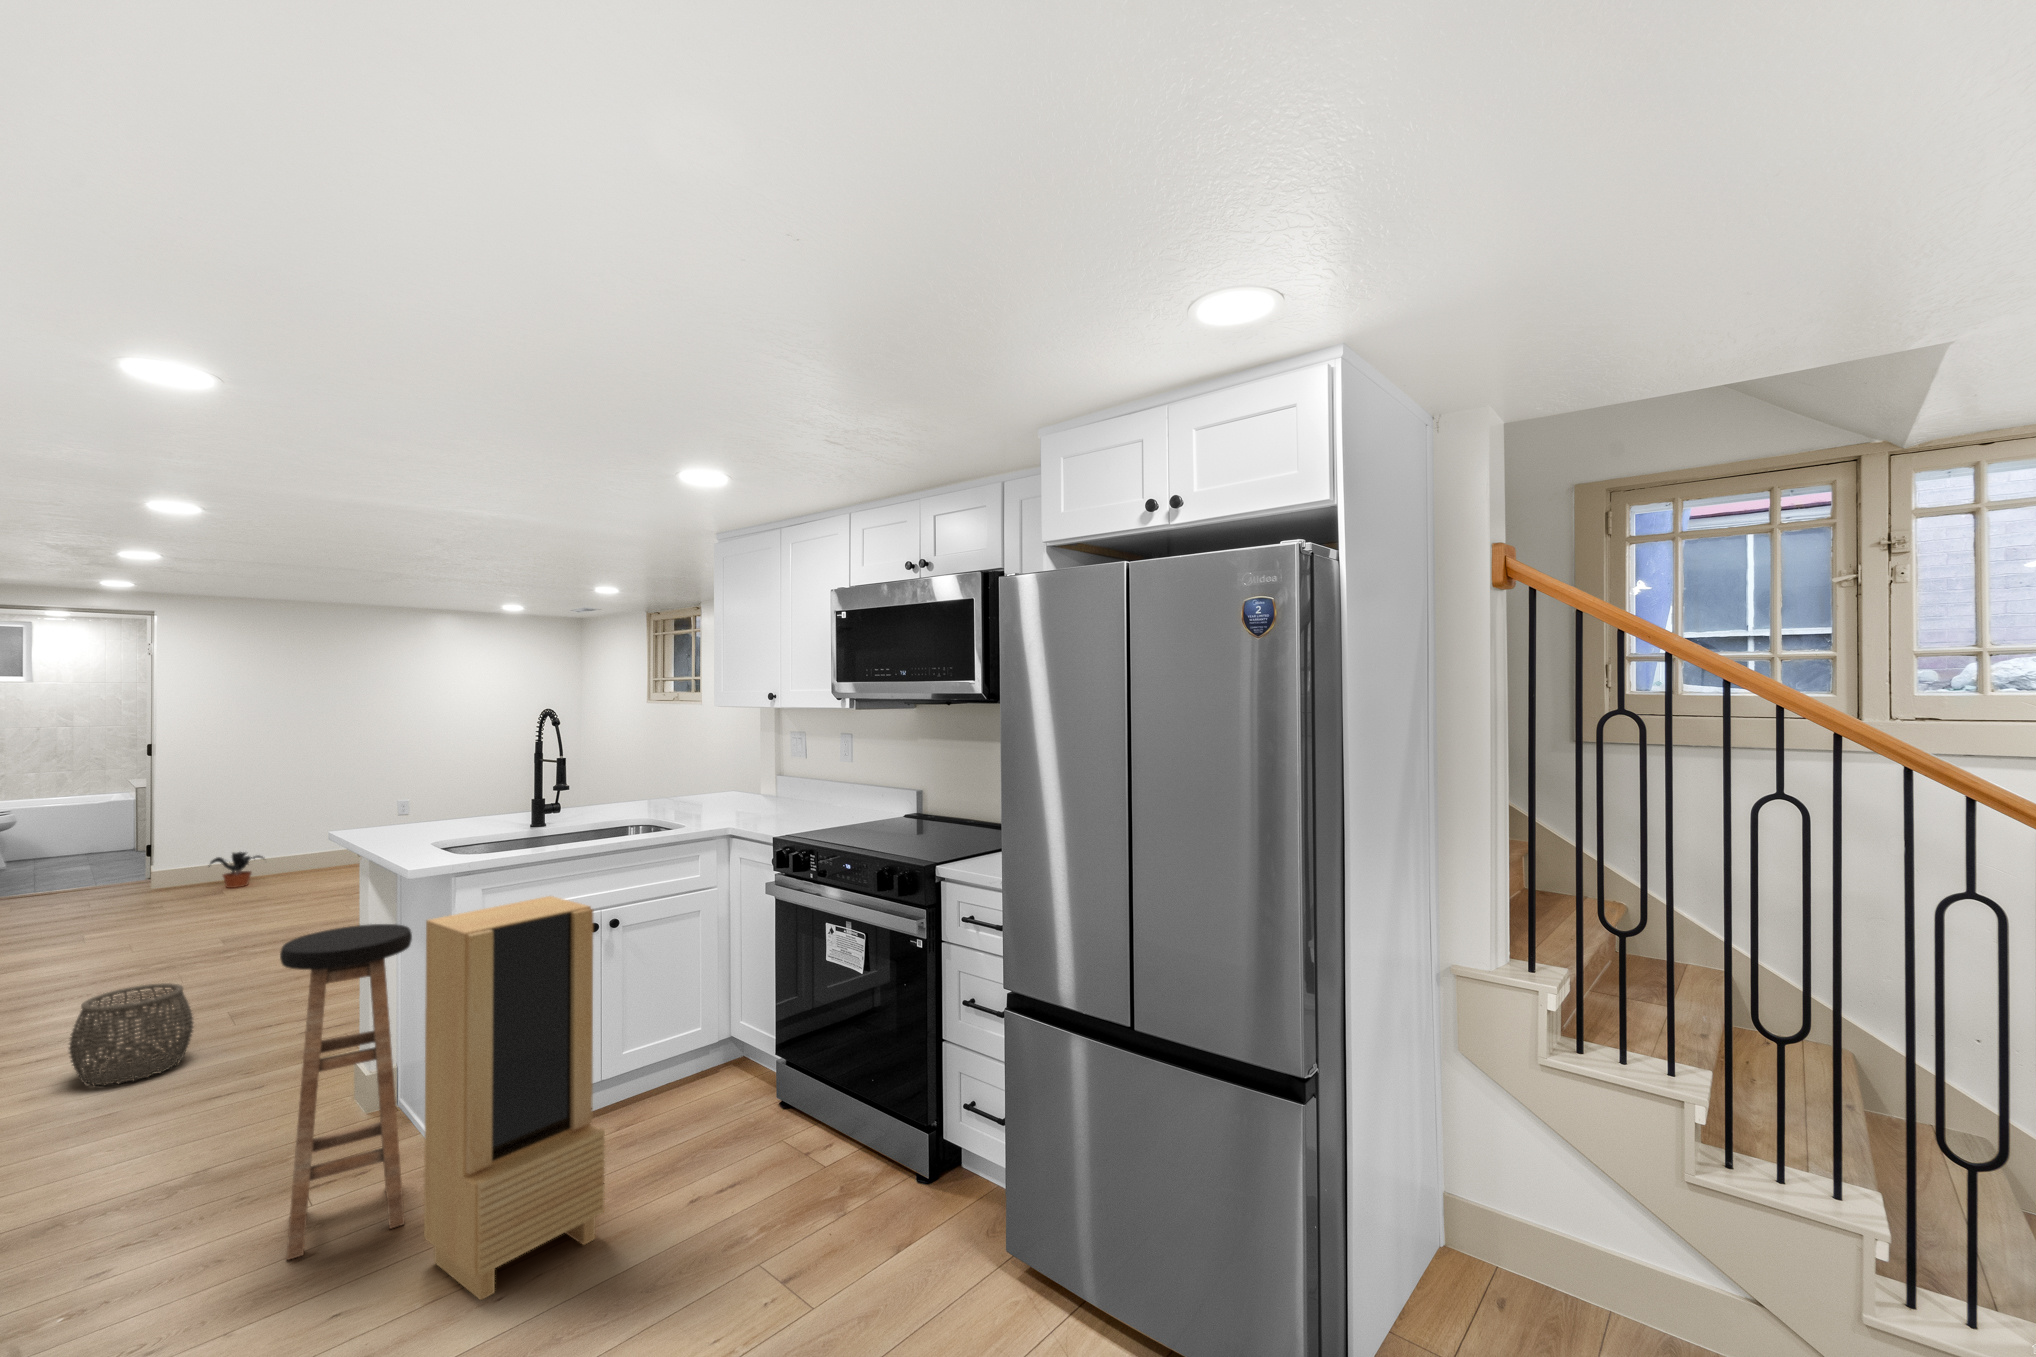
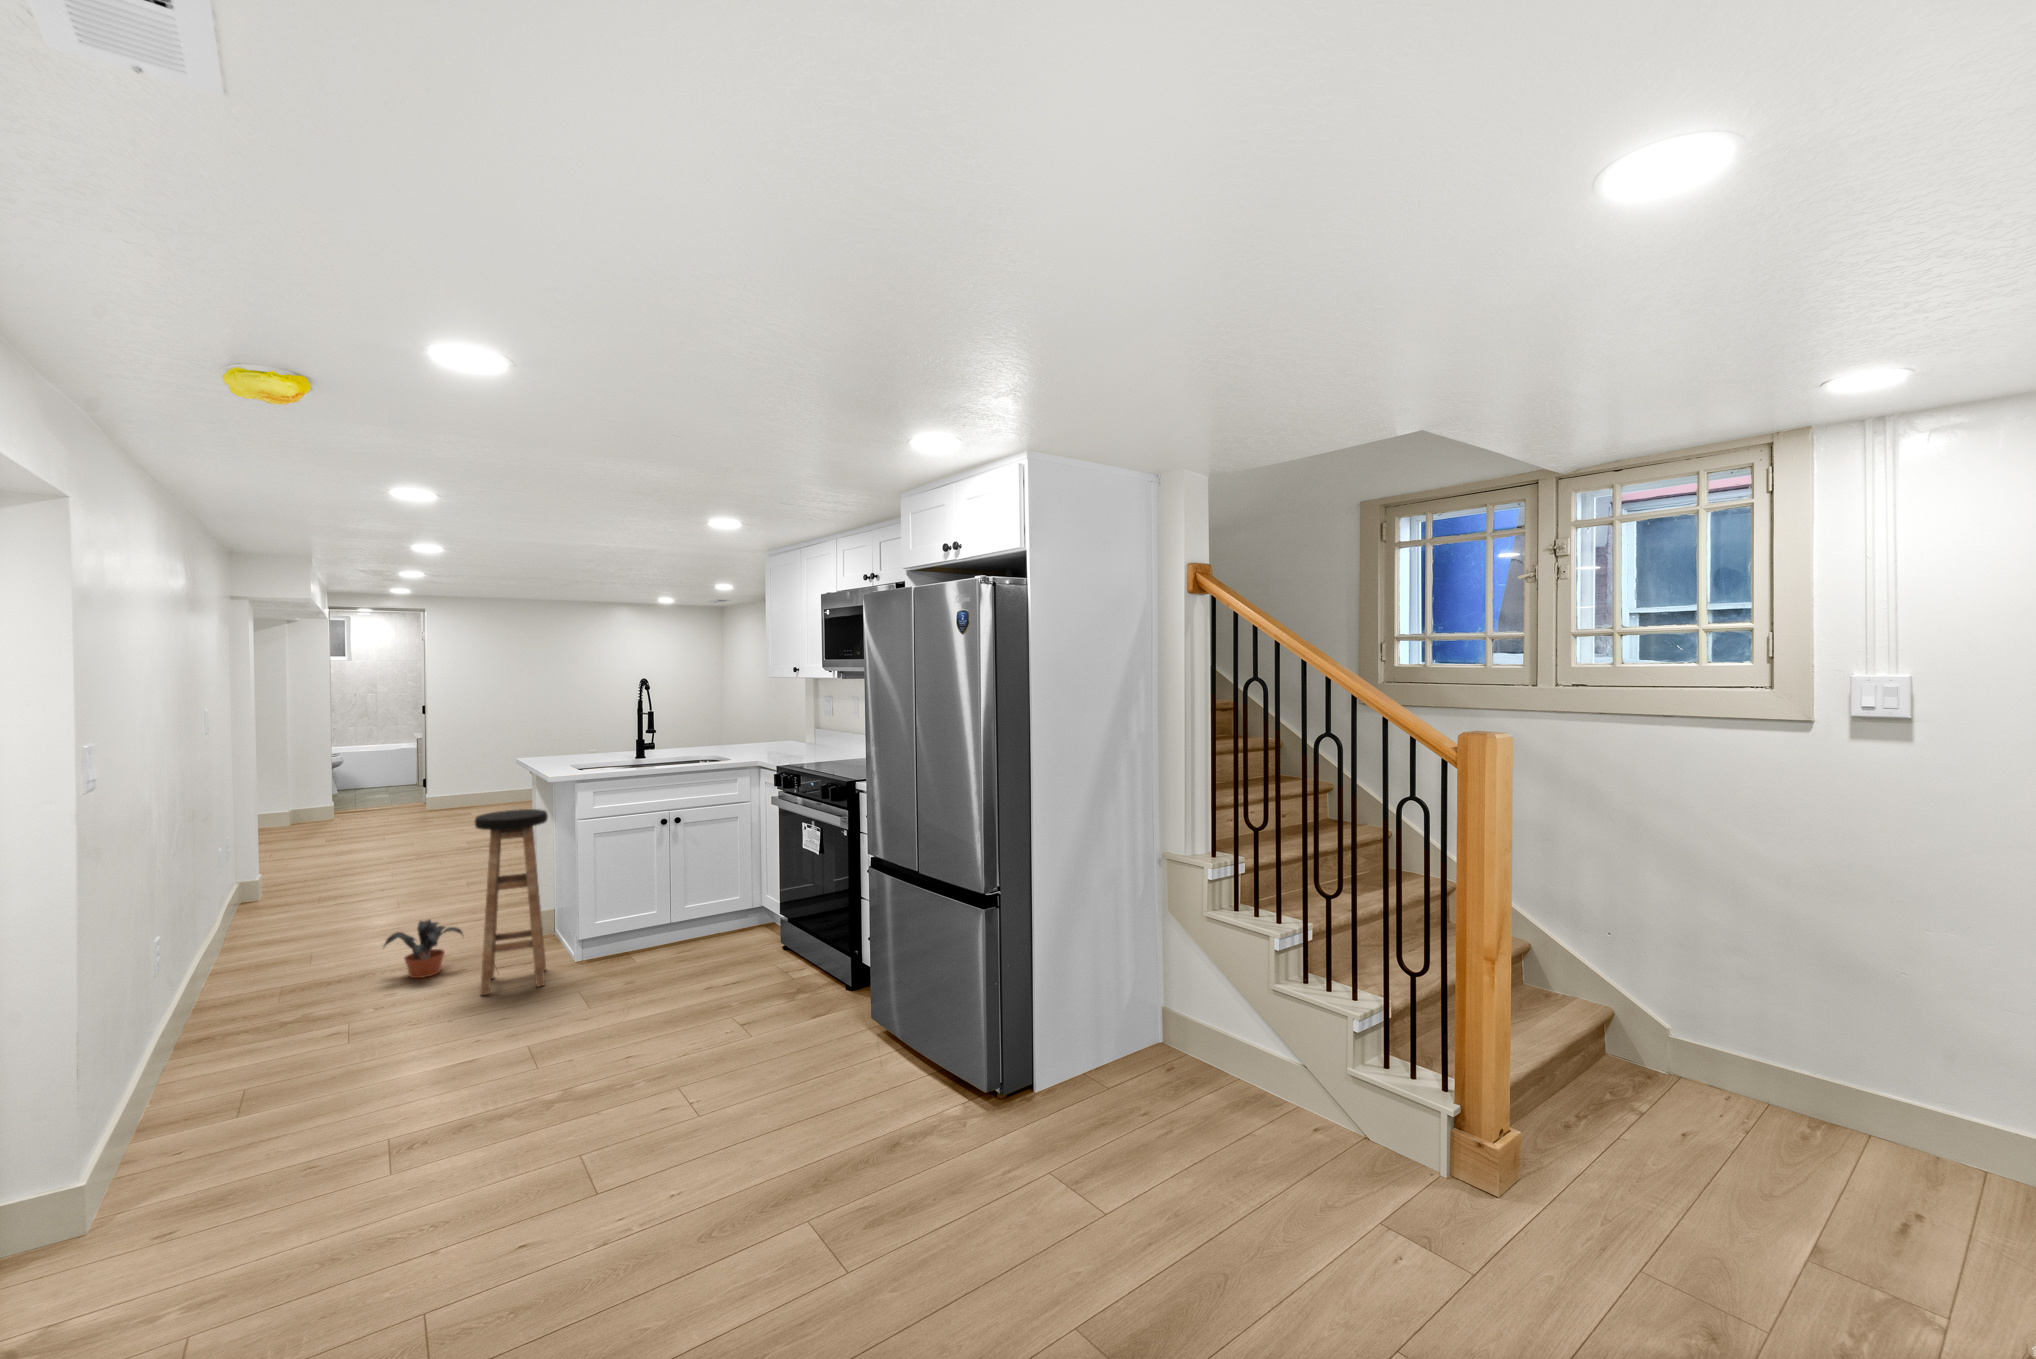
potted plant: present [209,852,264,888] -> present [384,920,463,978]
storage cabinet: present [424,896,605,1300] -> none [547,794,650,1019]
woven basket: present [69,983,194,1085] -> none [374,855,443,914]

